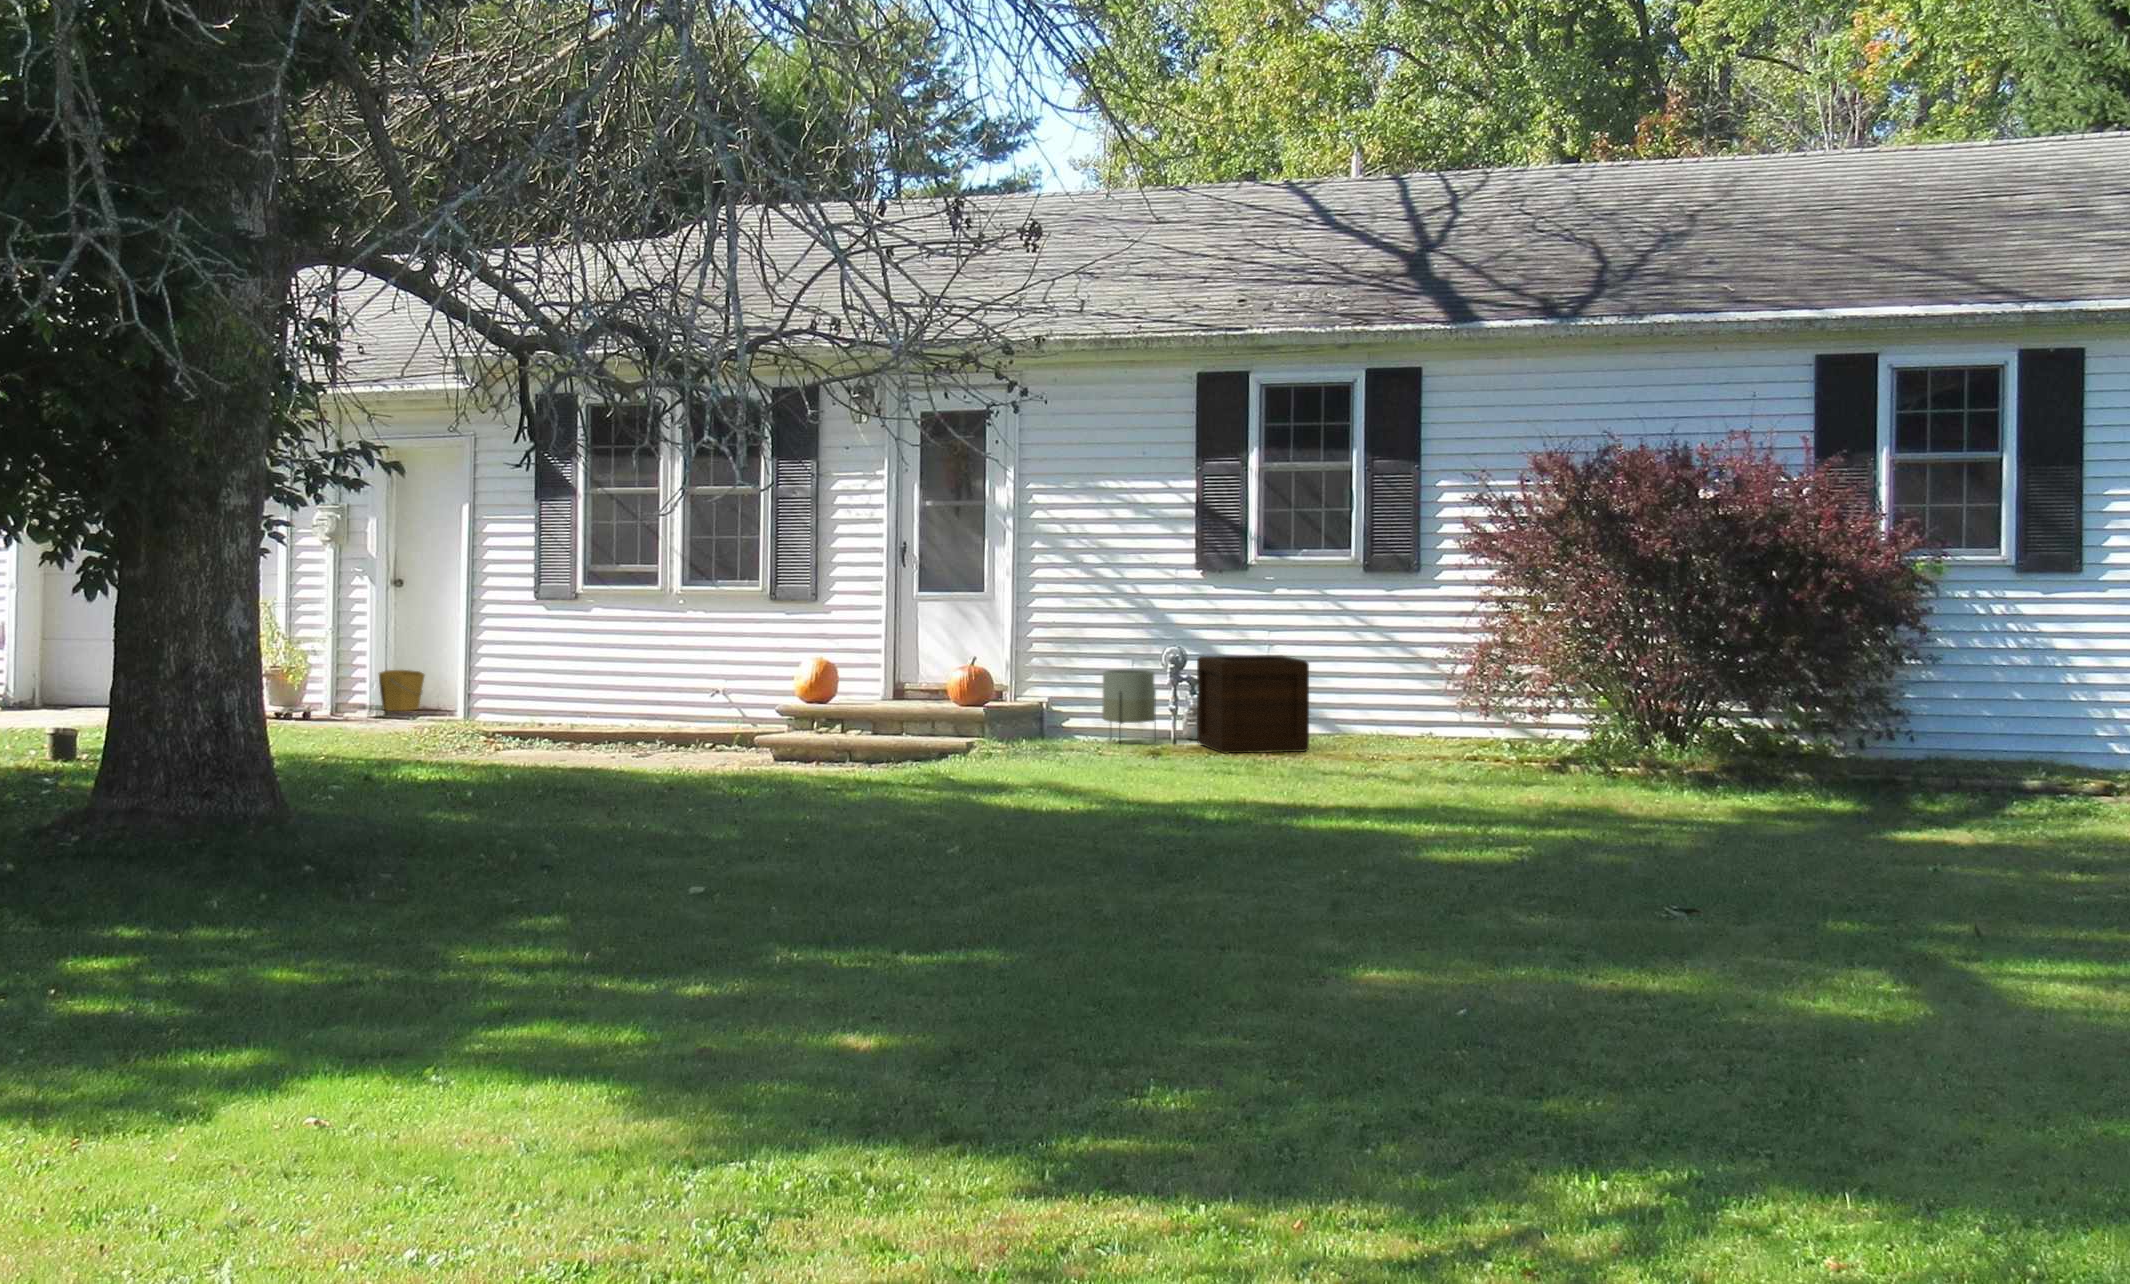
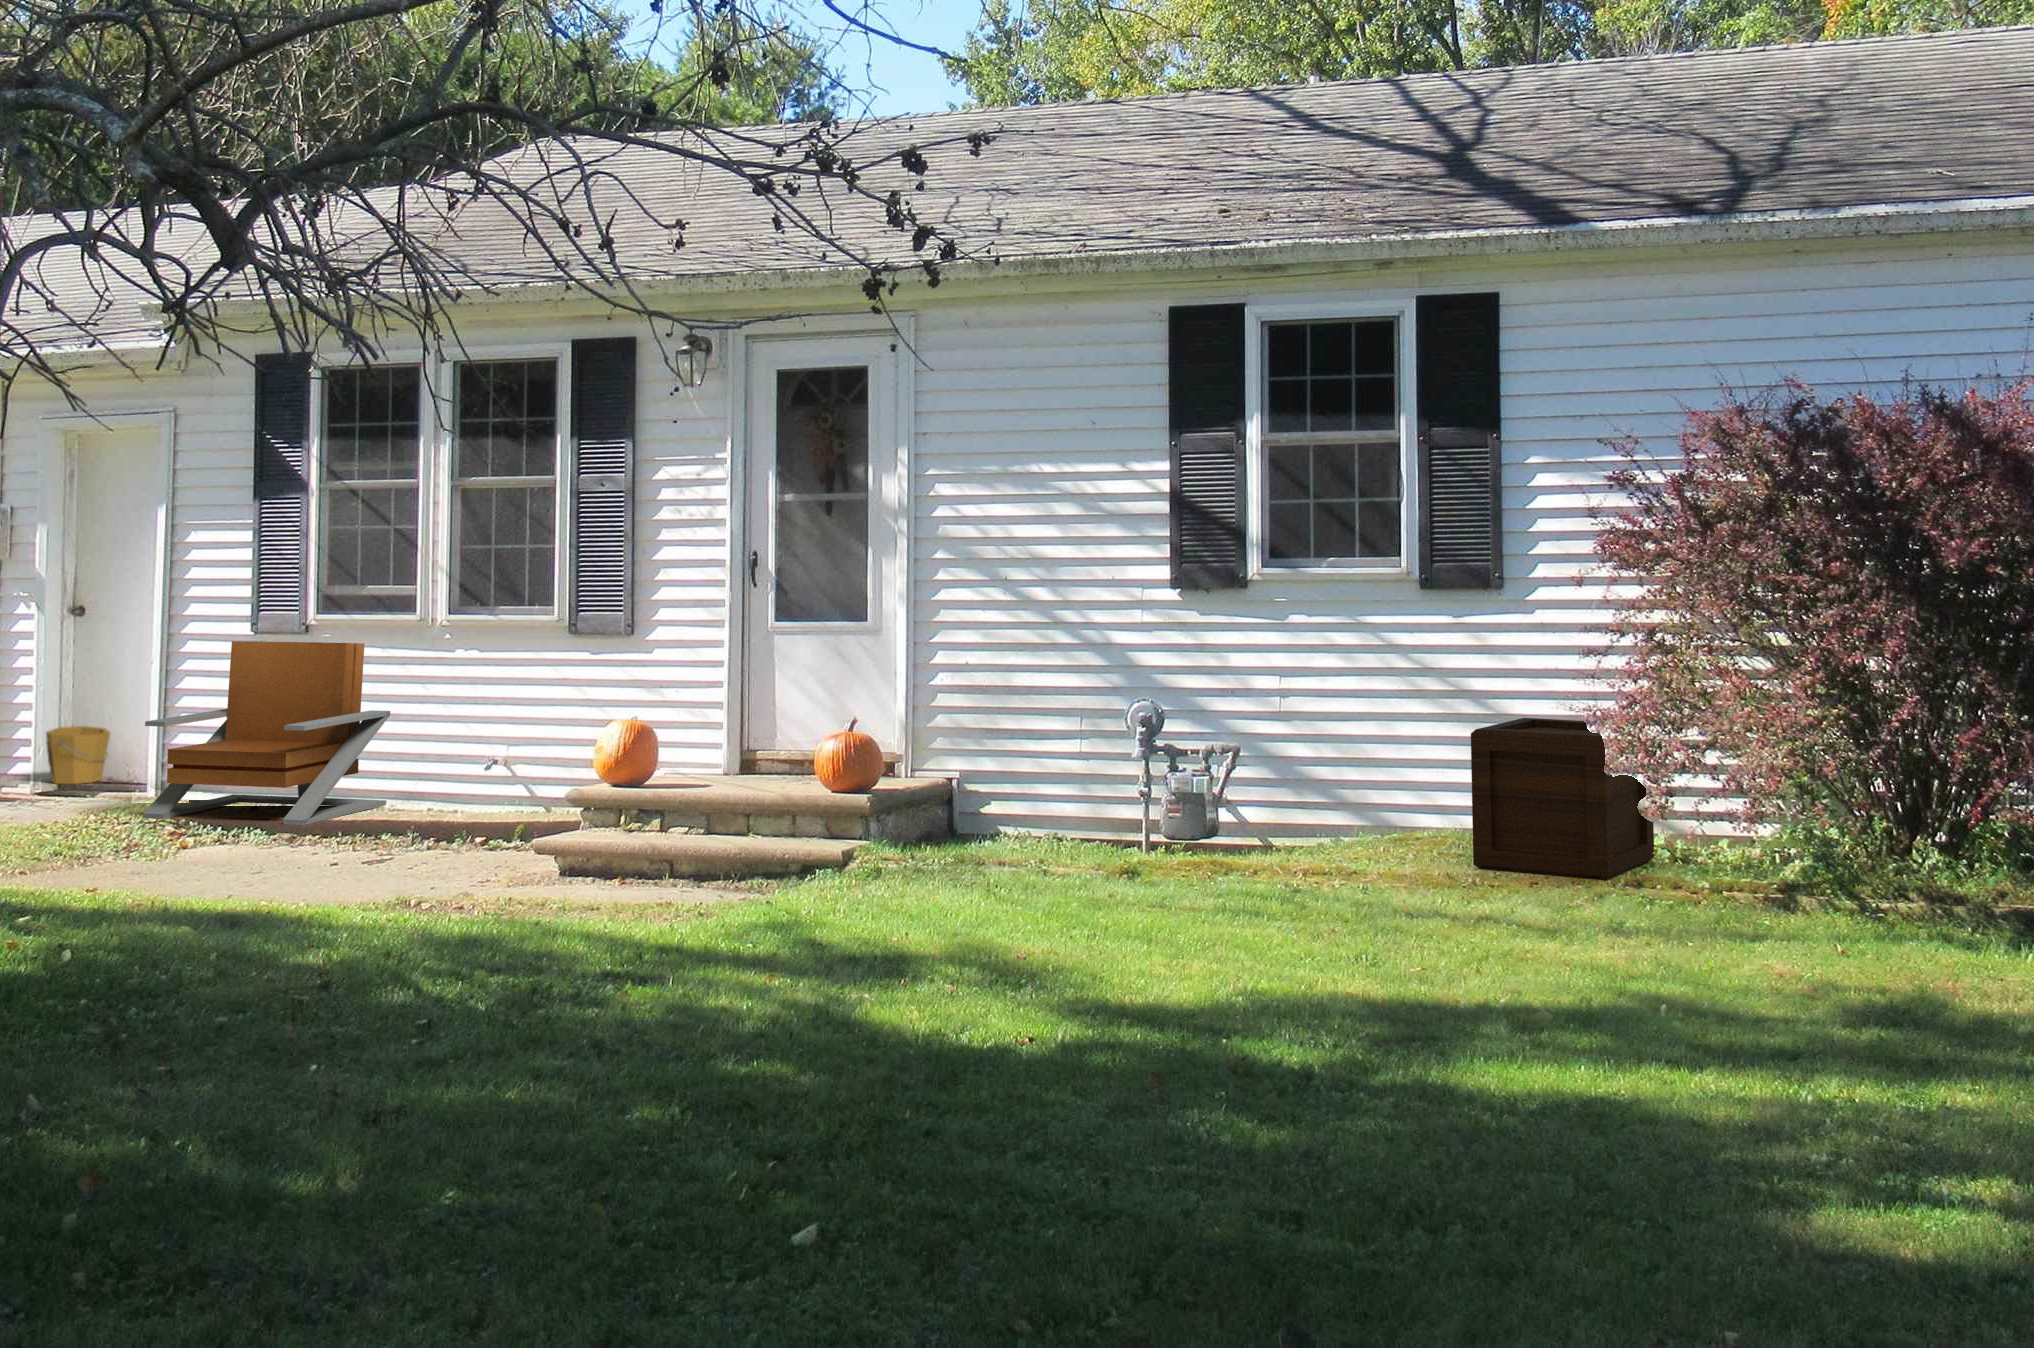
lounge chair: none [470,605,640,732] -> present [143,641,390,825]
wooden crate: present [1197,655,1309,753] -> present [1471,718,1654,880]
planter: present [1102,670,1156,744] -> none [1039,730,1116,842]

